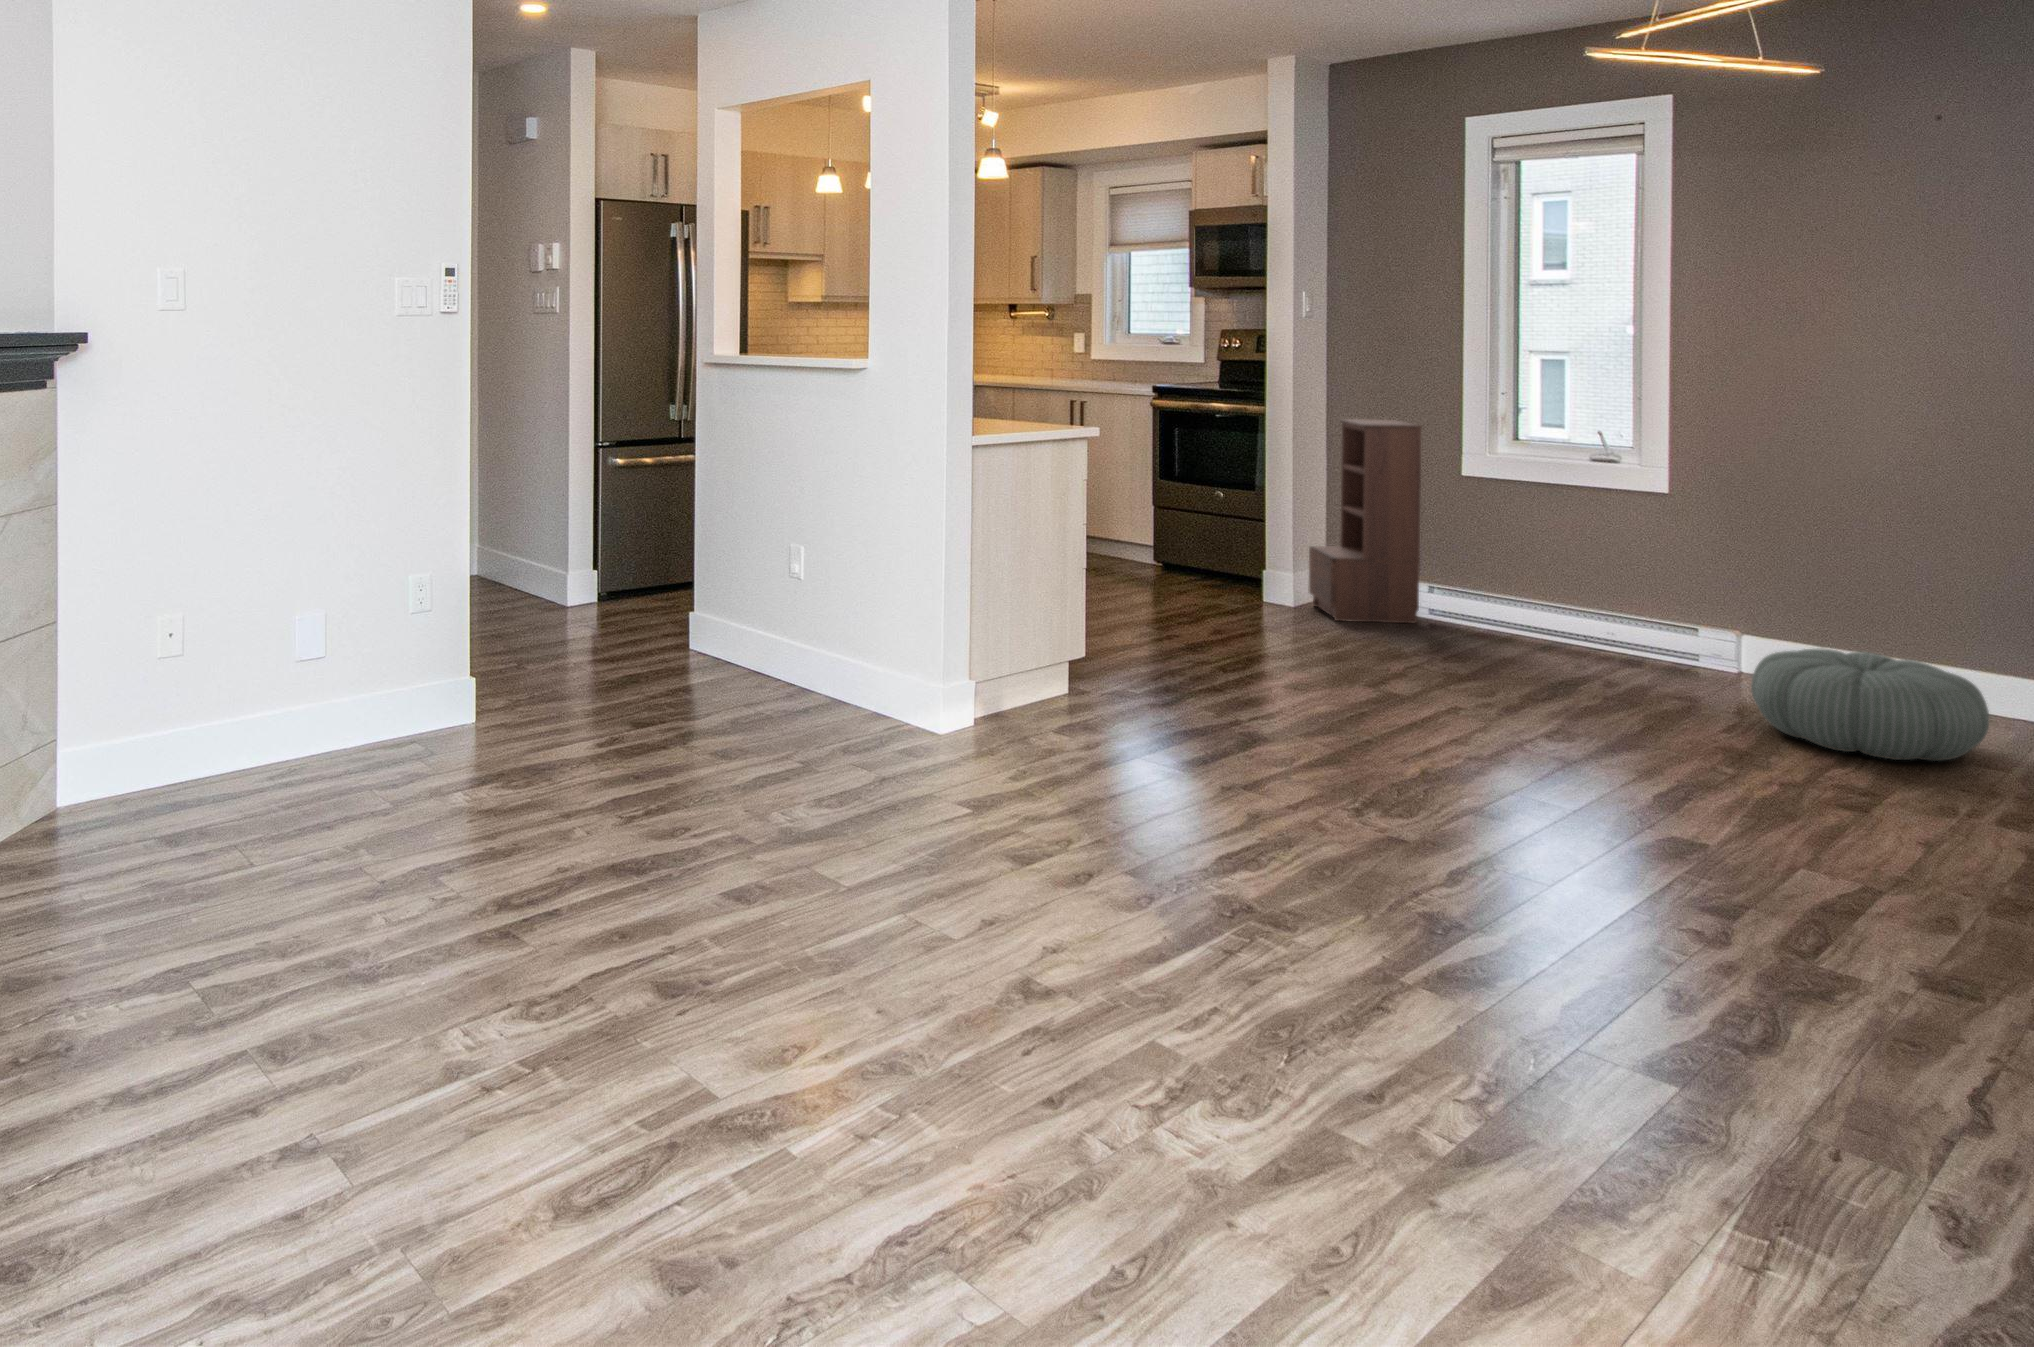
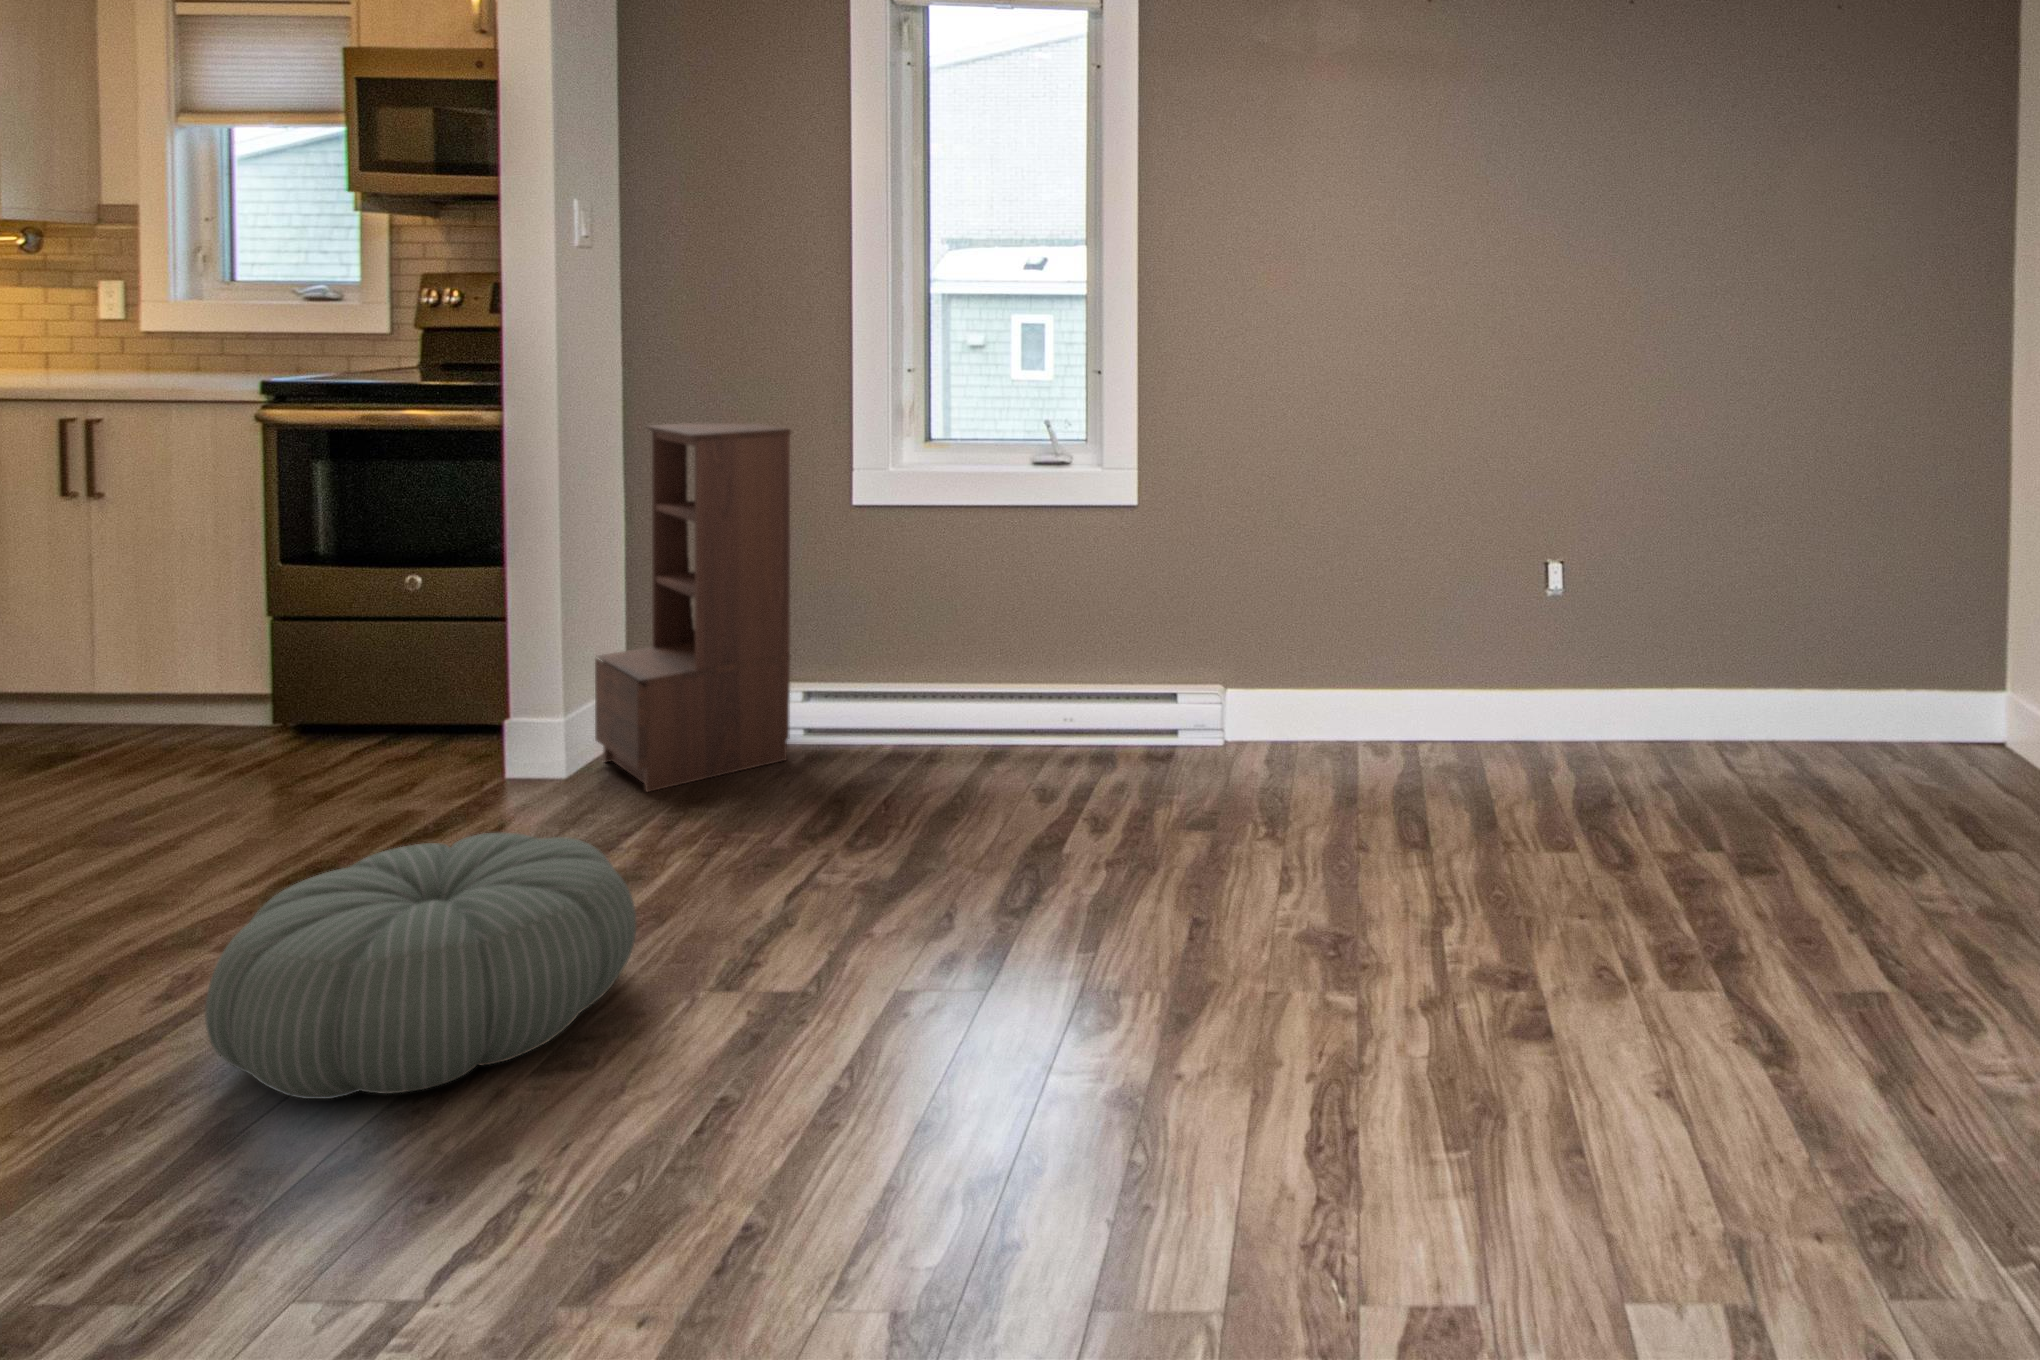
pouf: present [1751,648,1989,761] -> present [205,833,636,1099]

